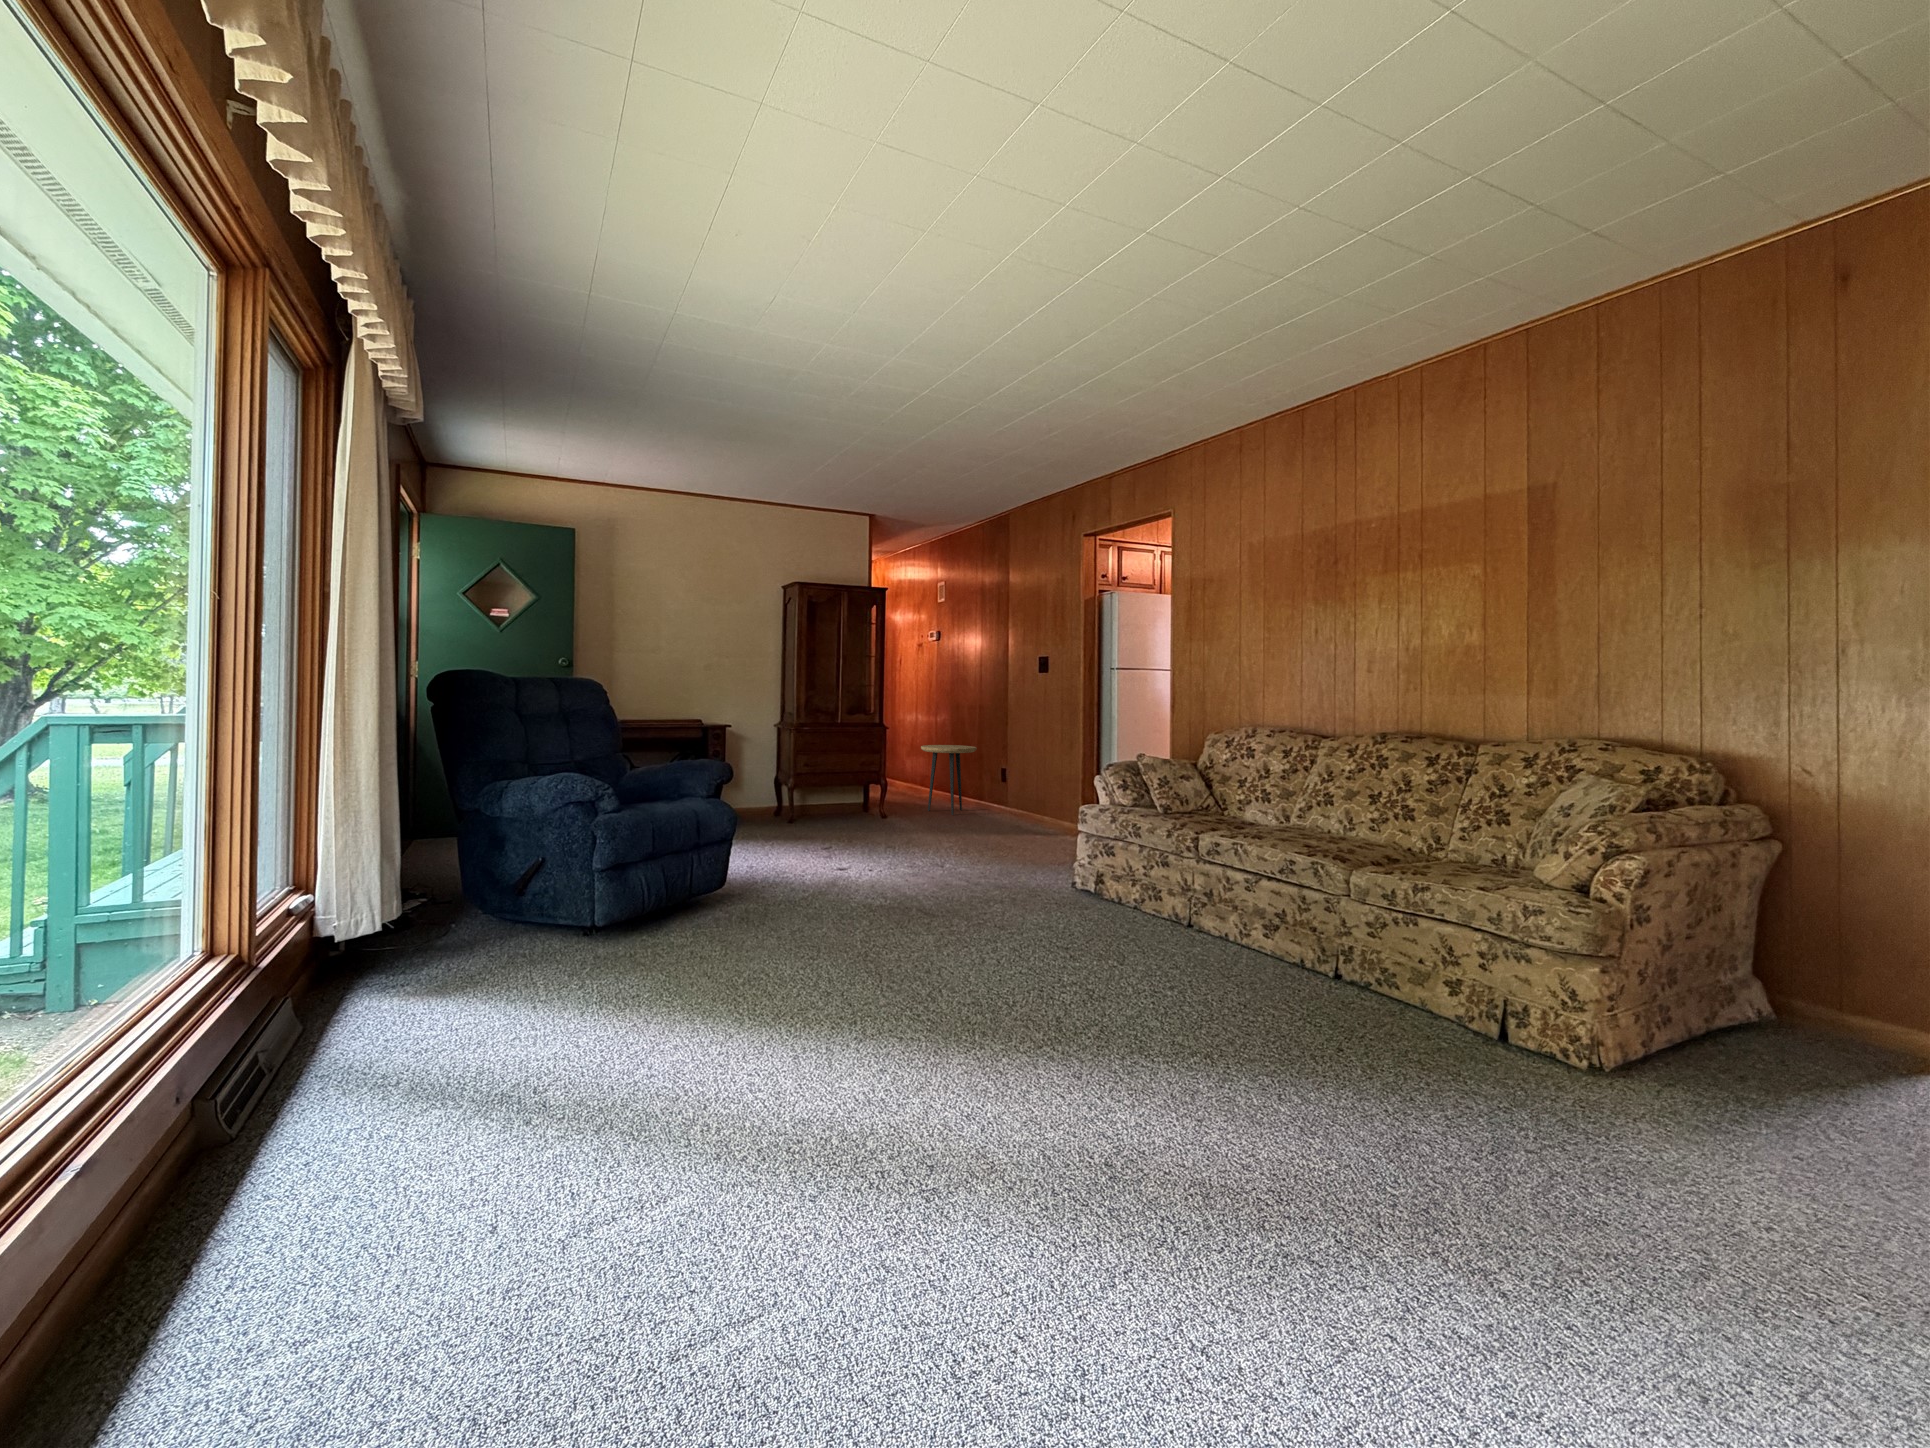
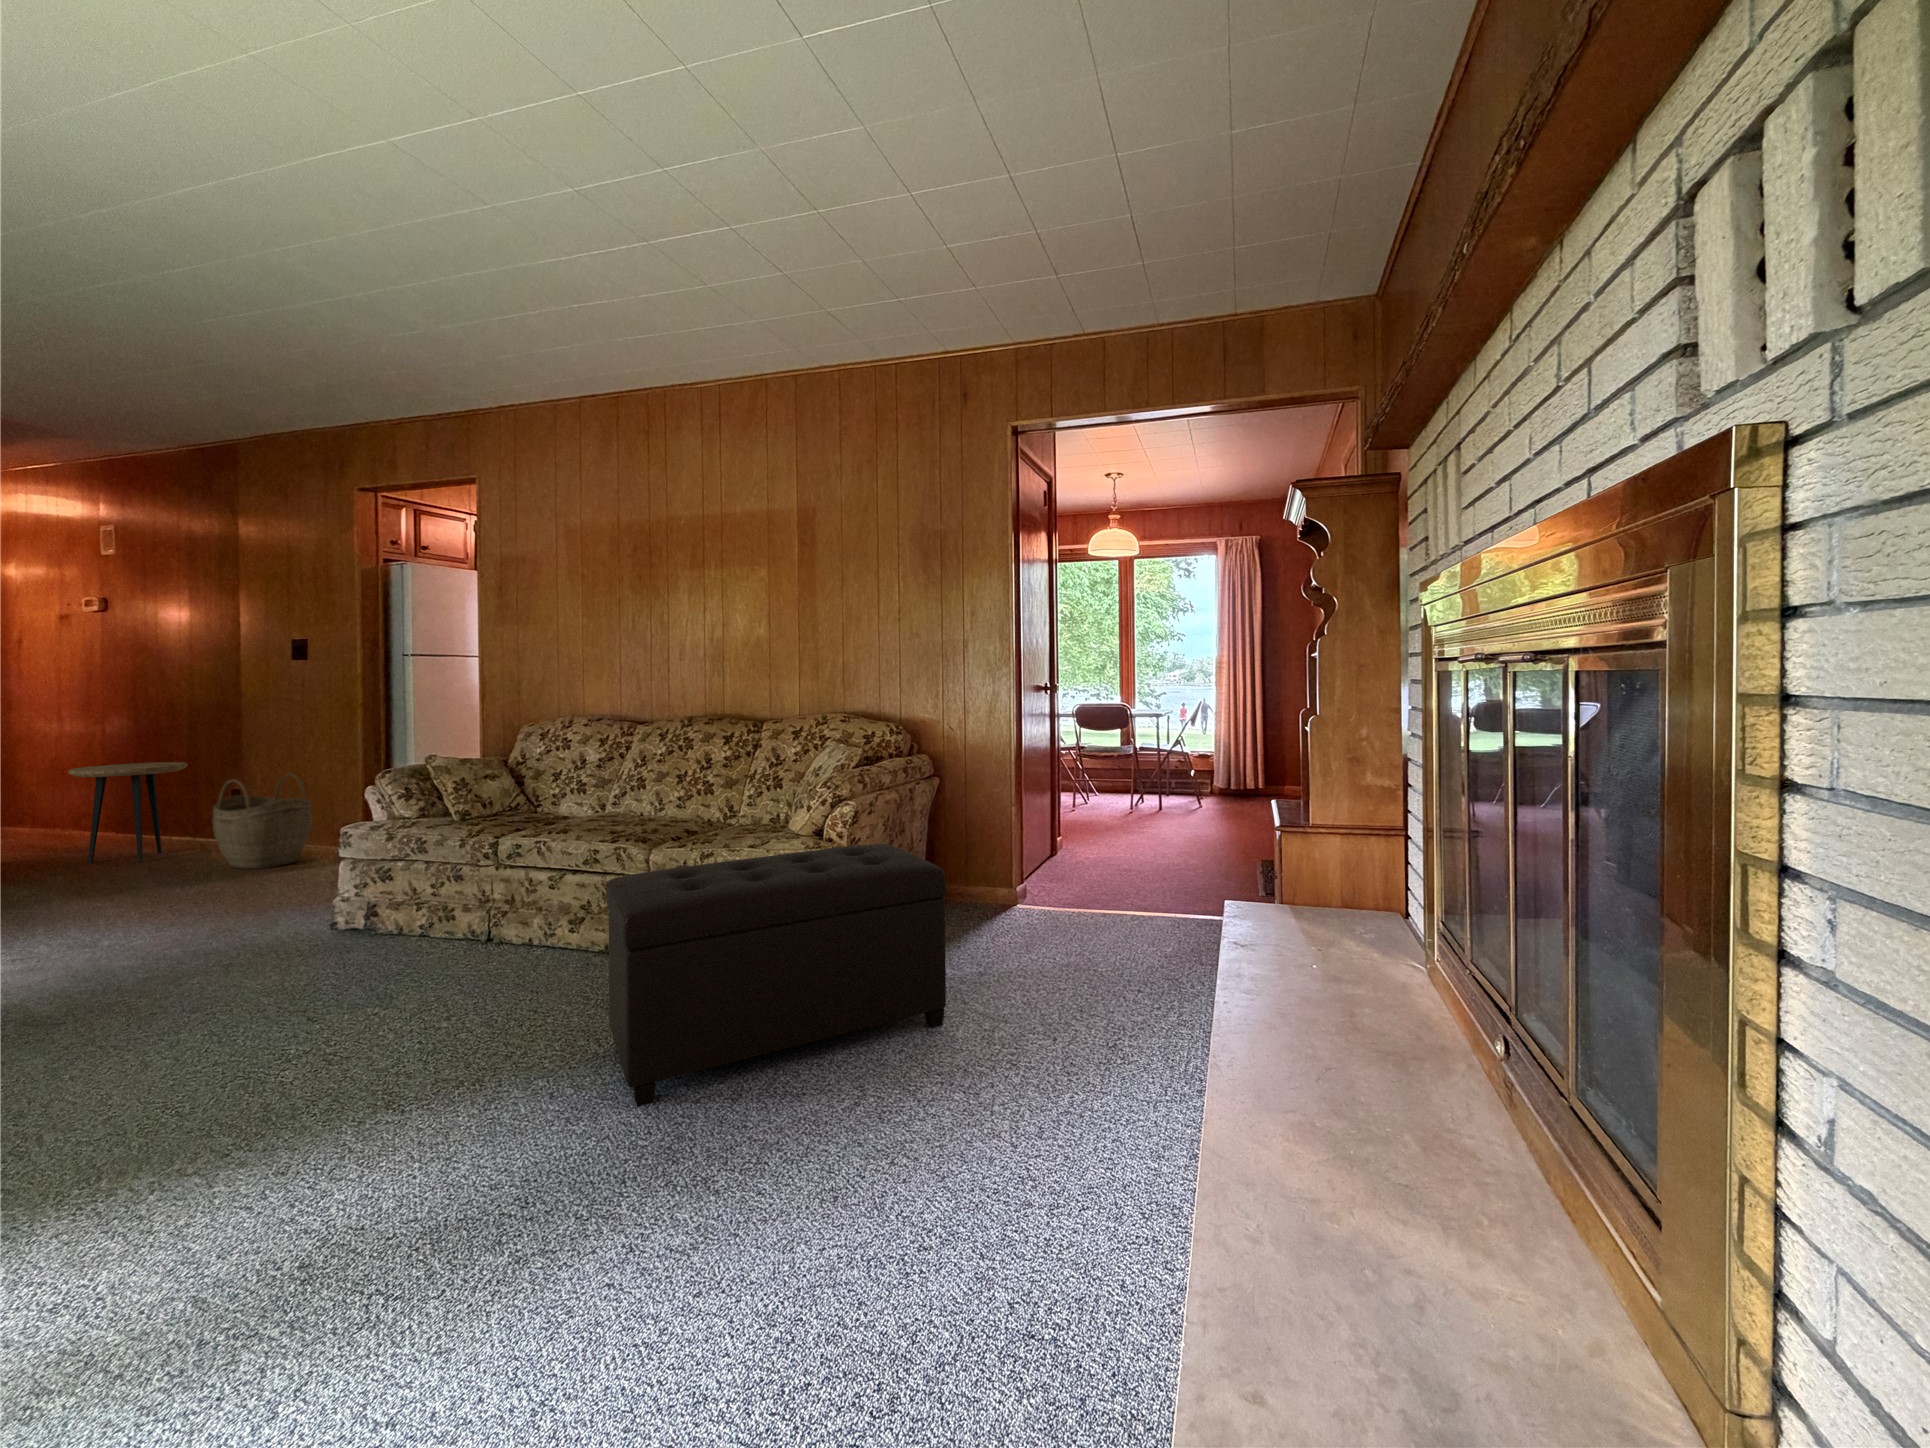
woven basket: none [992,761,1048,832] -> present [213,774,312,869]
ottoman: none [1327,891,1853,1213] -> present [606,844,946,1106]

